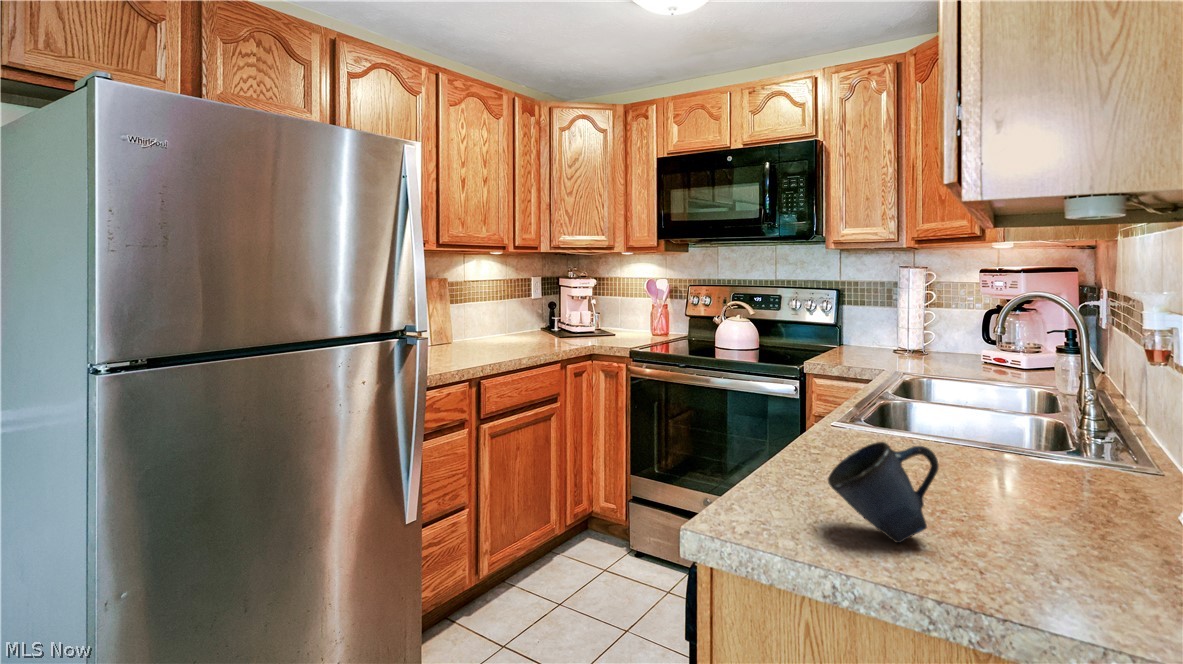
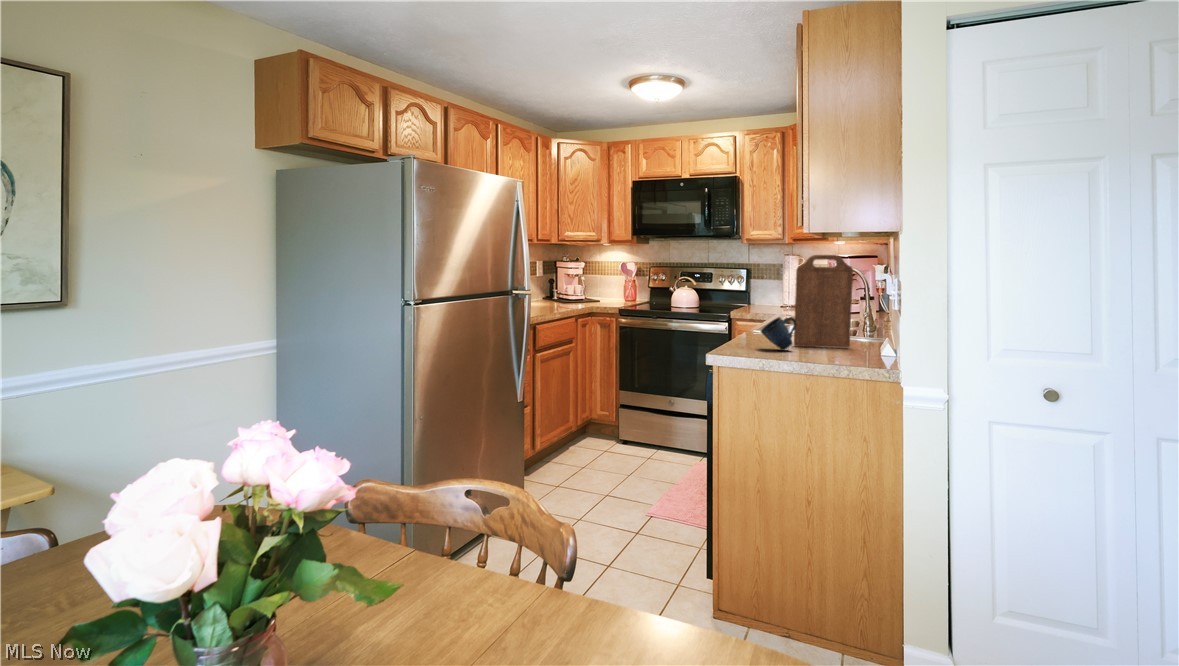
cutting board: none [927,260,1114,526] -> present [794,255,853,348]

